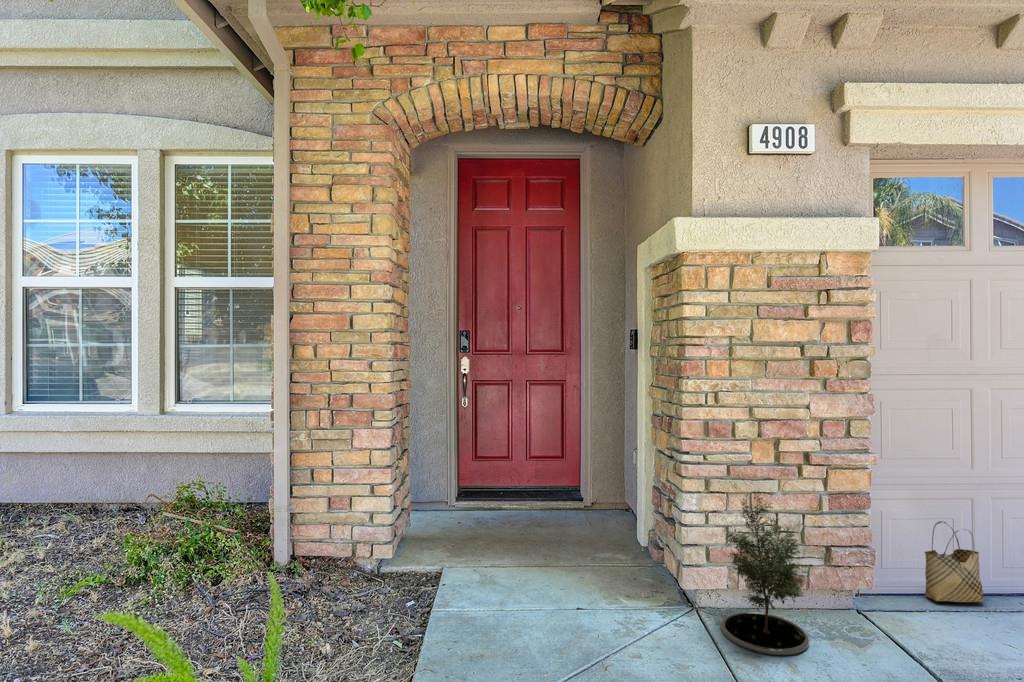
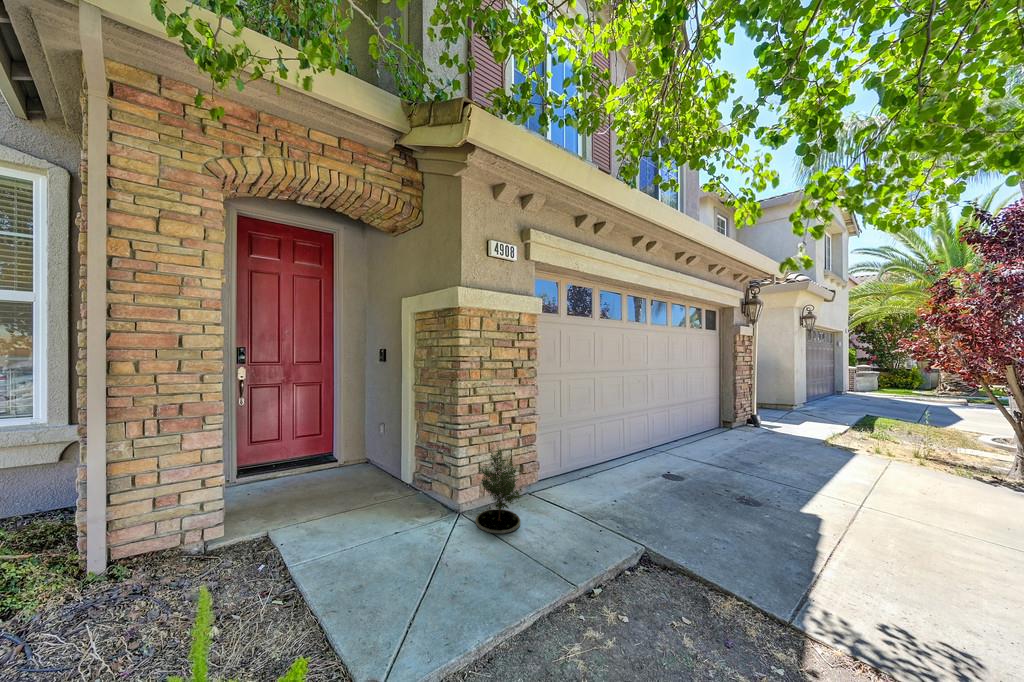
woven basket: present [925,521,983,602] -> none [555,442,577,481]

